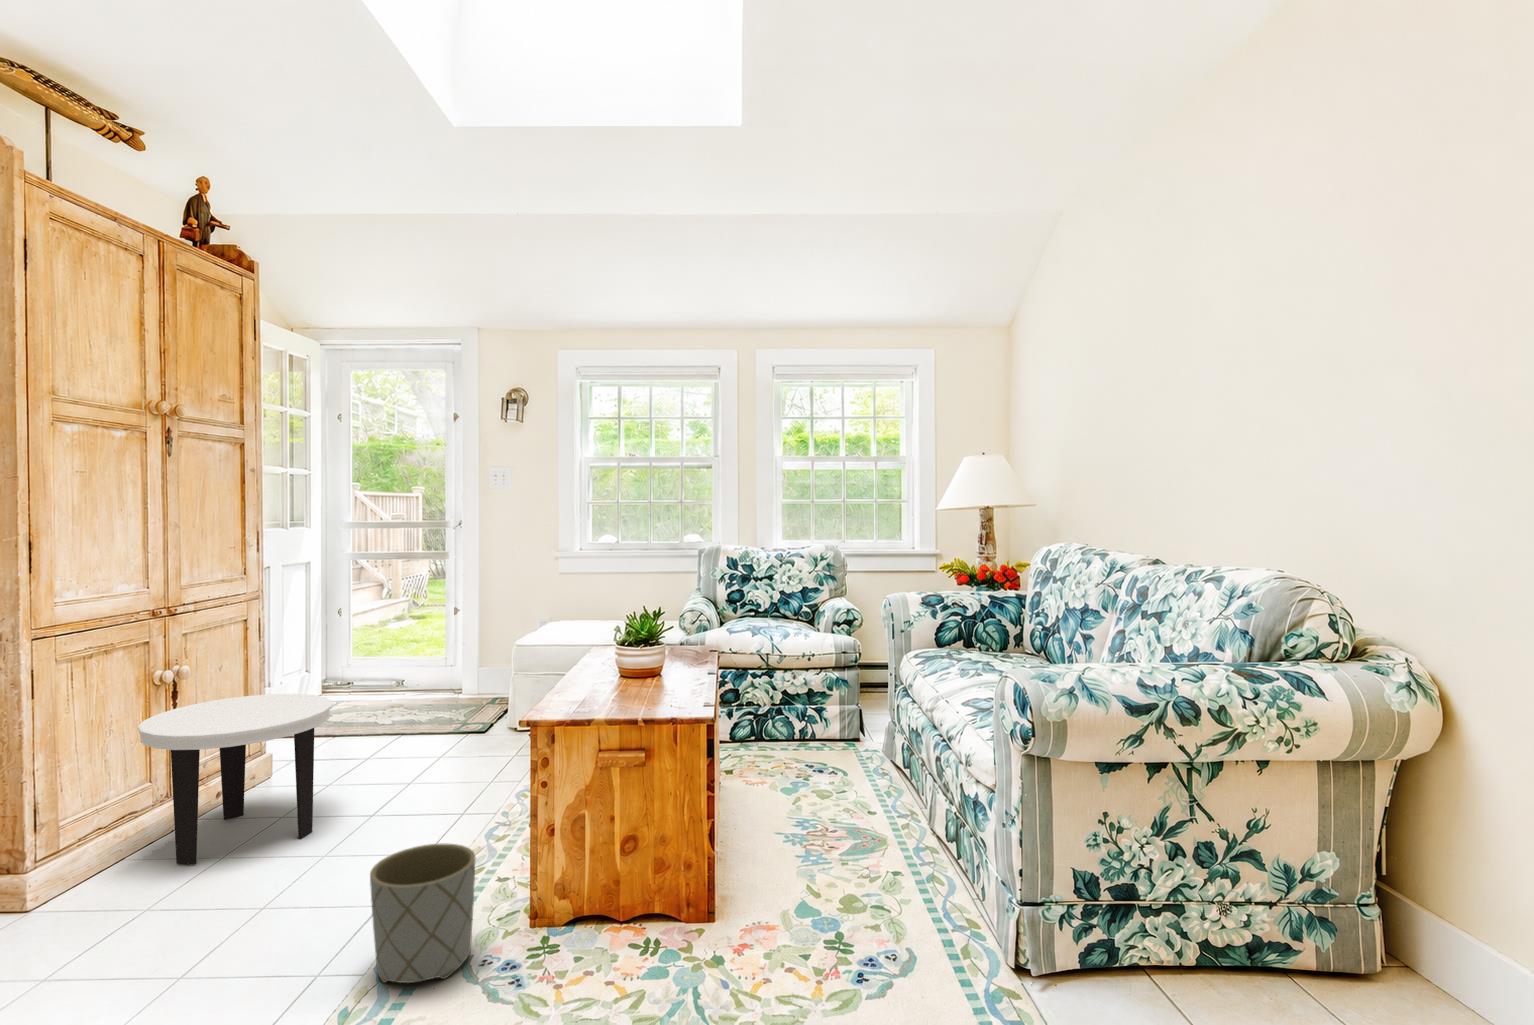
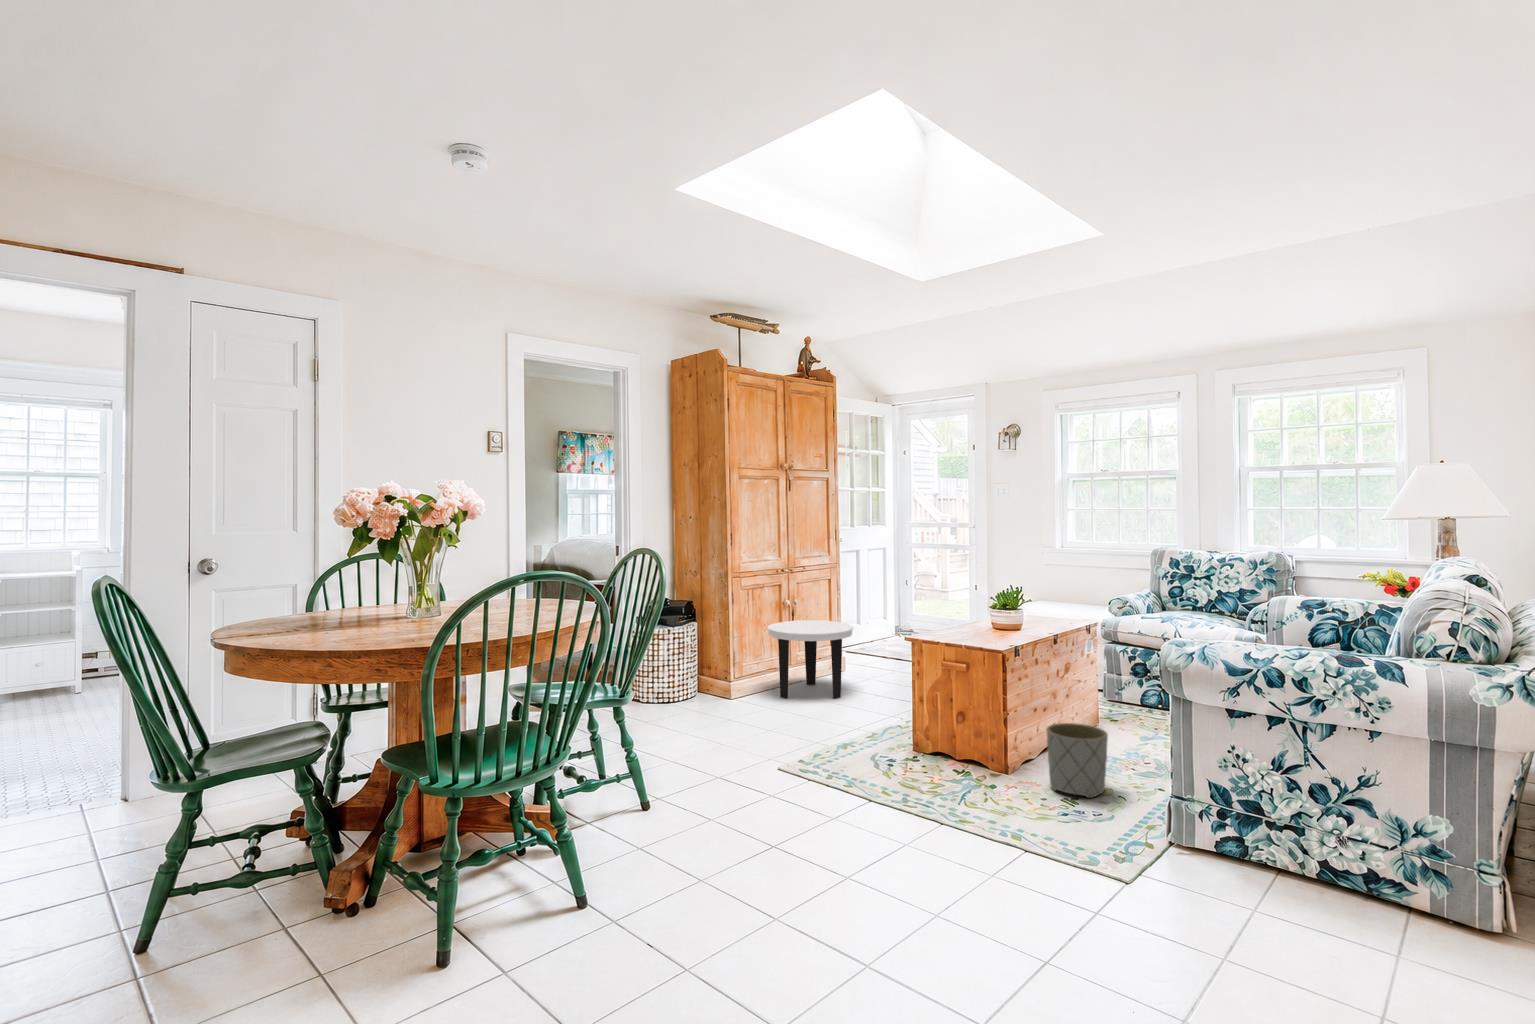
planter: present [370,843,475,983] -> present [1047,723,1108,798]

